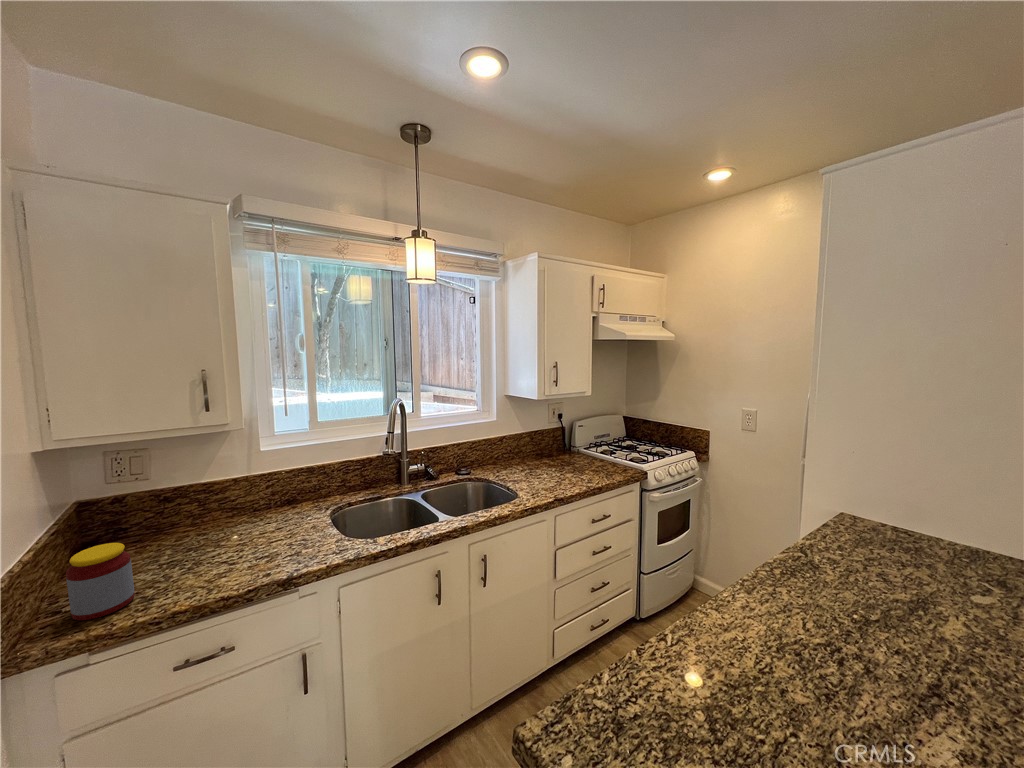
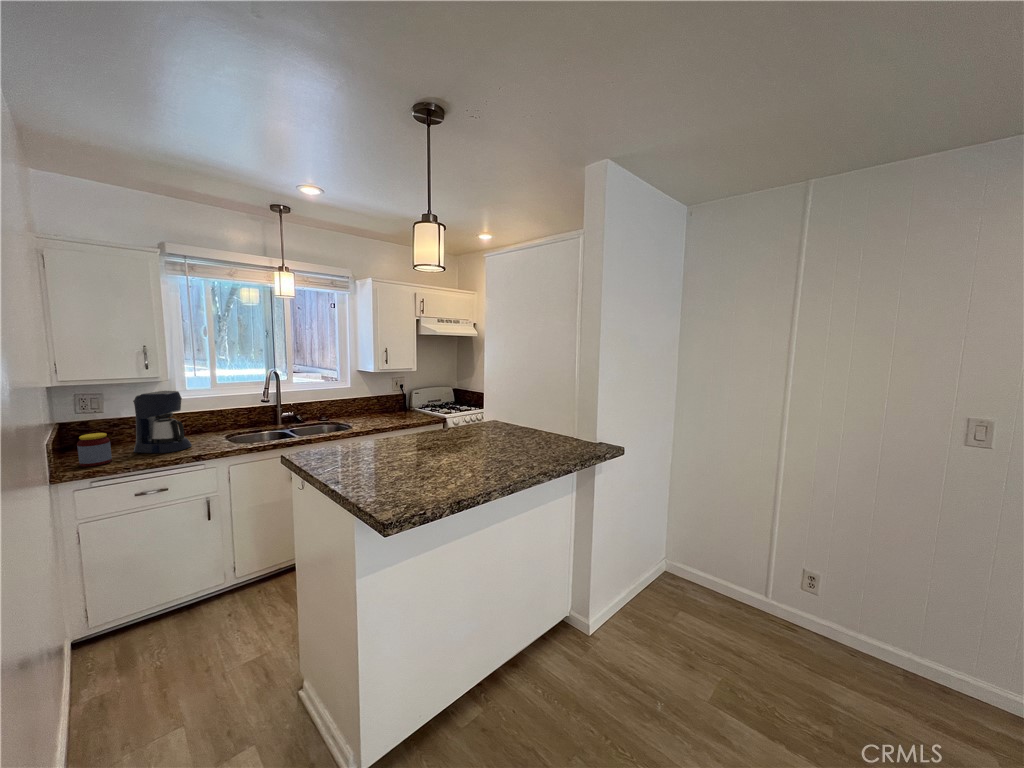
coffee maker: none [181,447,278,570] -> present [133,391,192,453]

